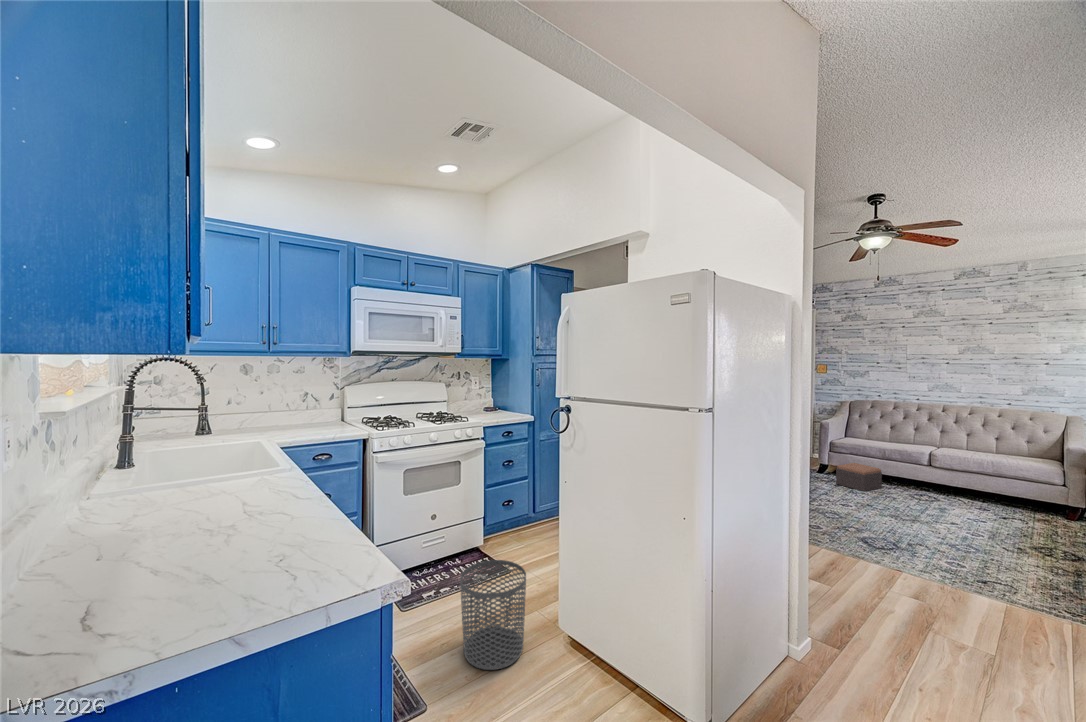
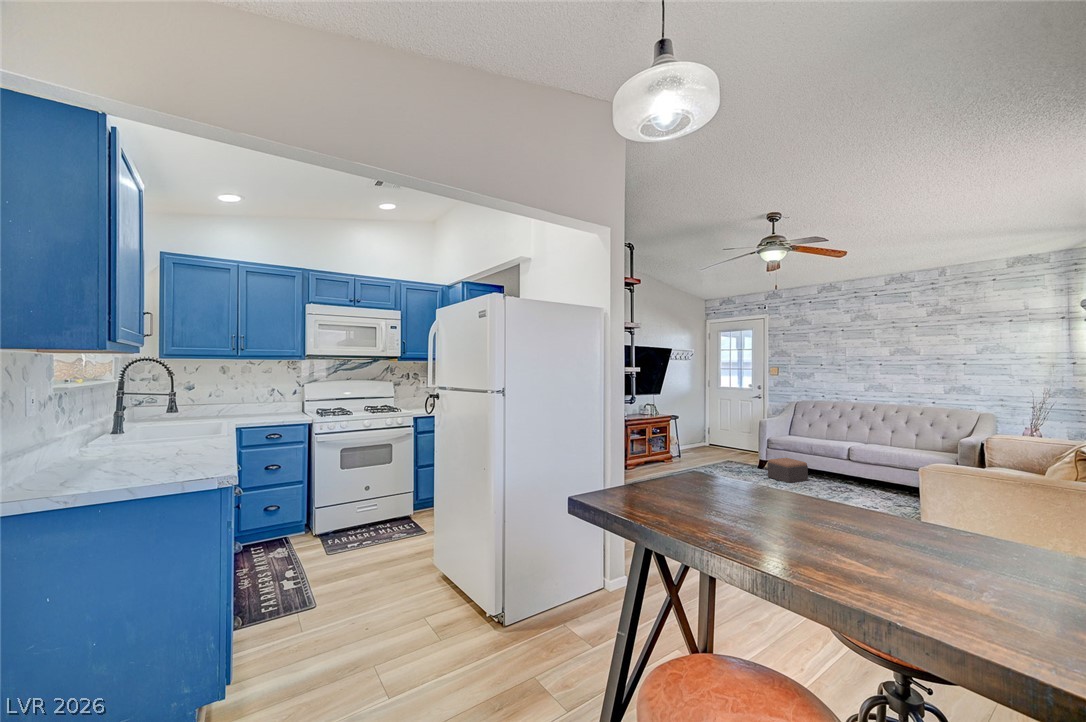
waste bin: present [460,560,526,670] -> none [354,512,406,588]

